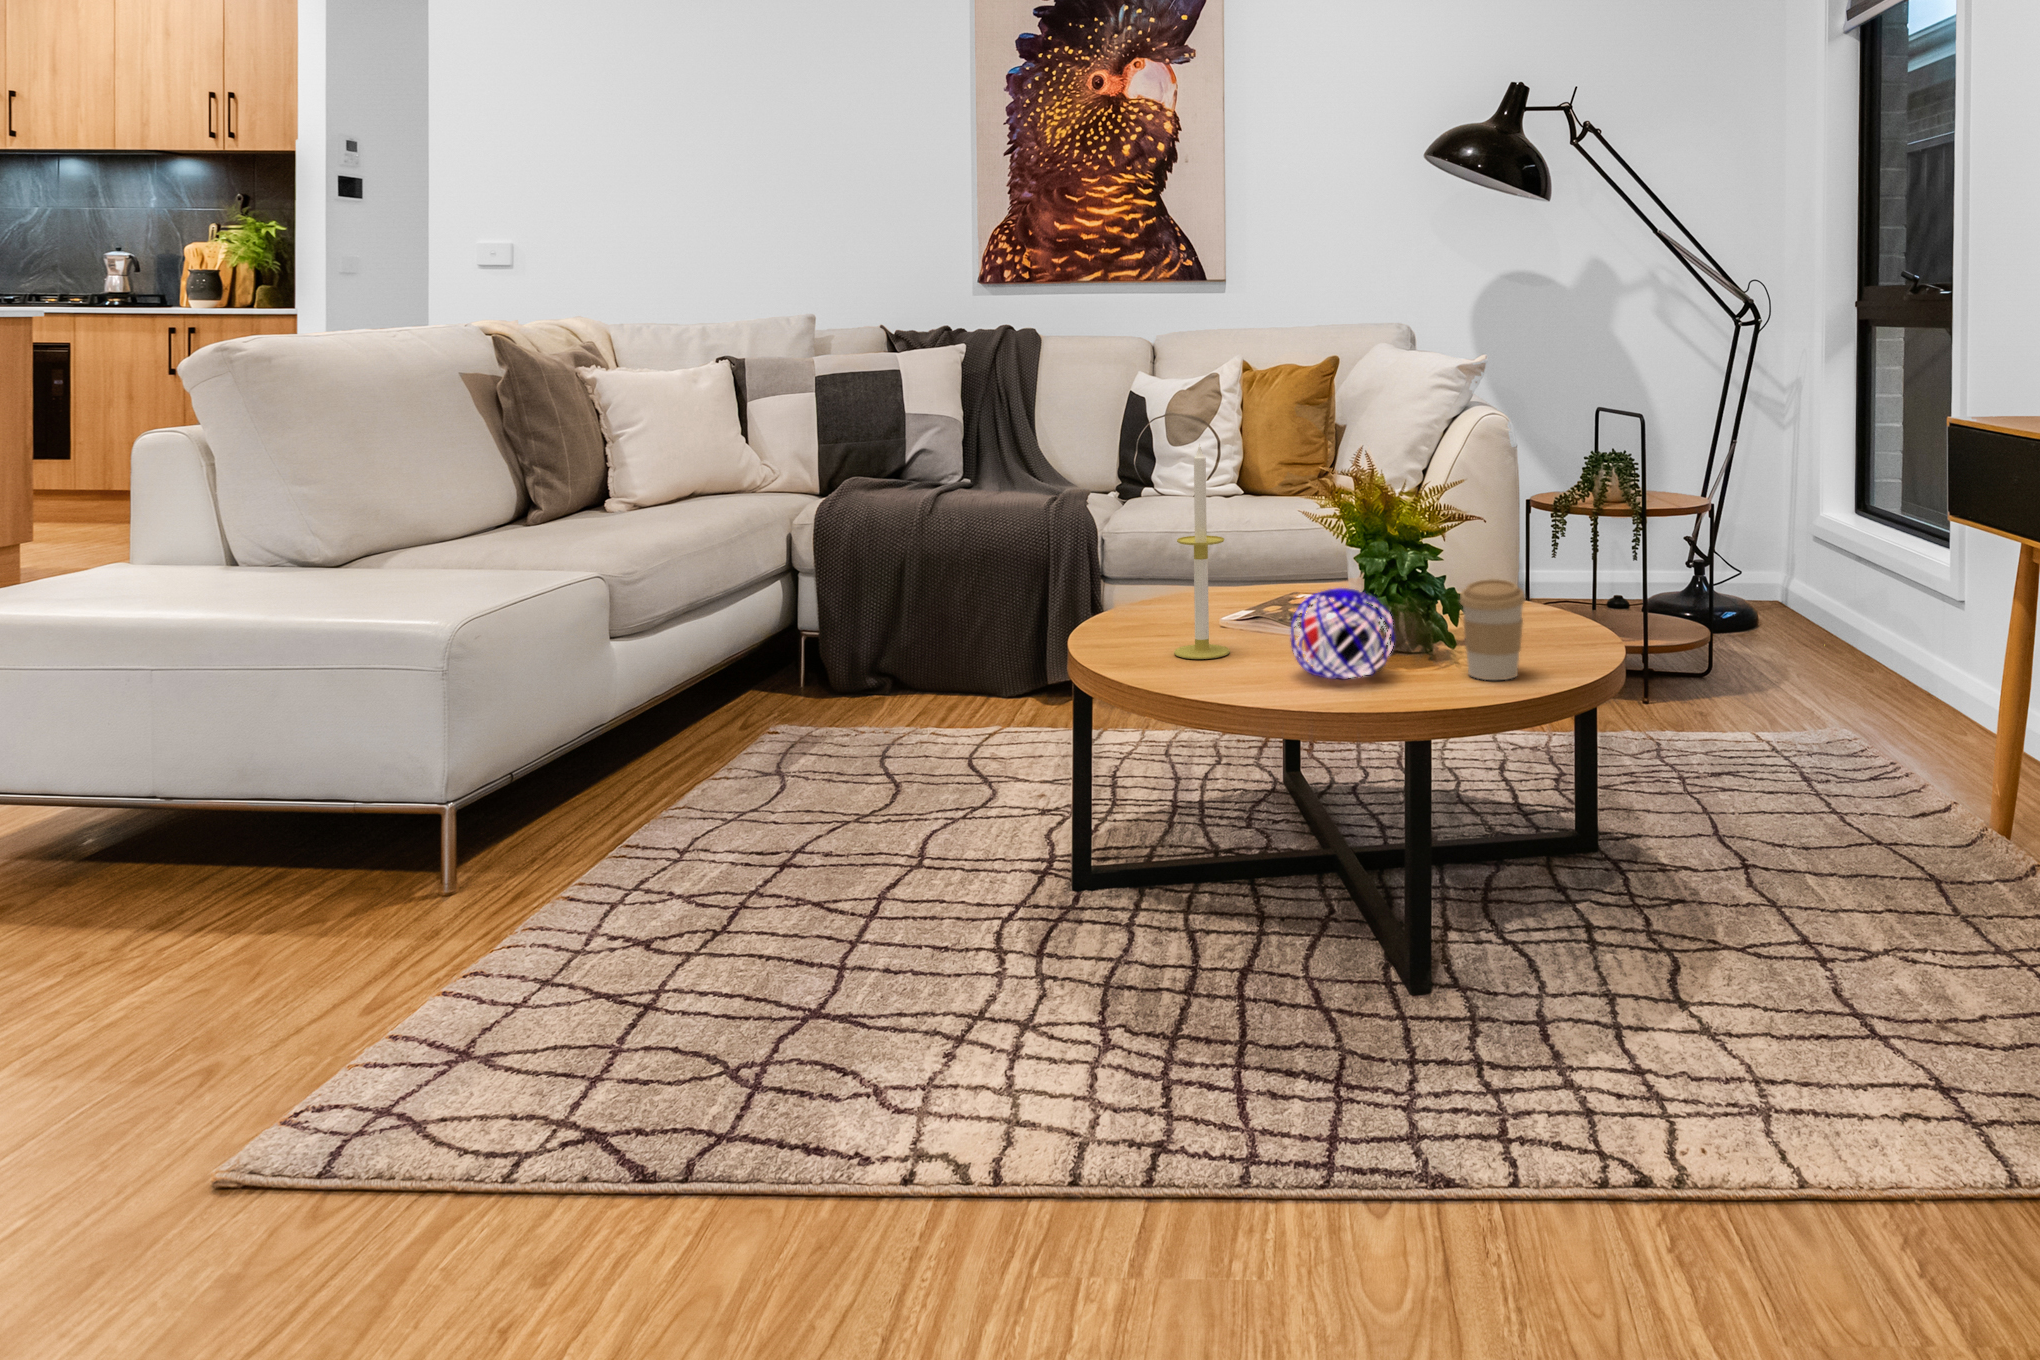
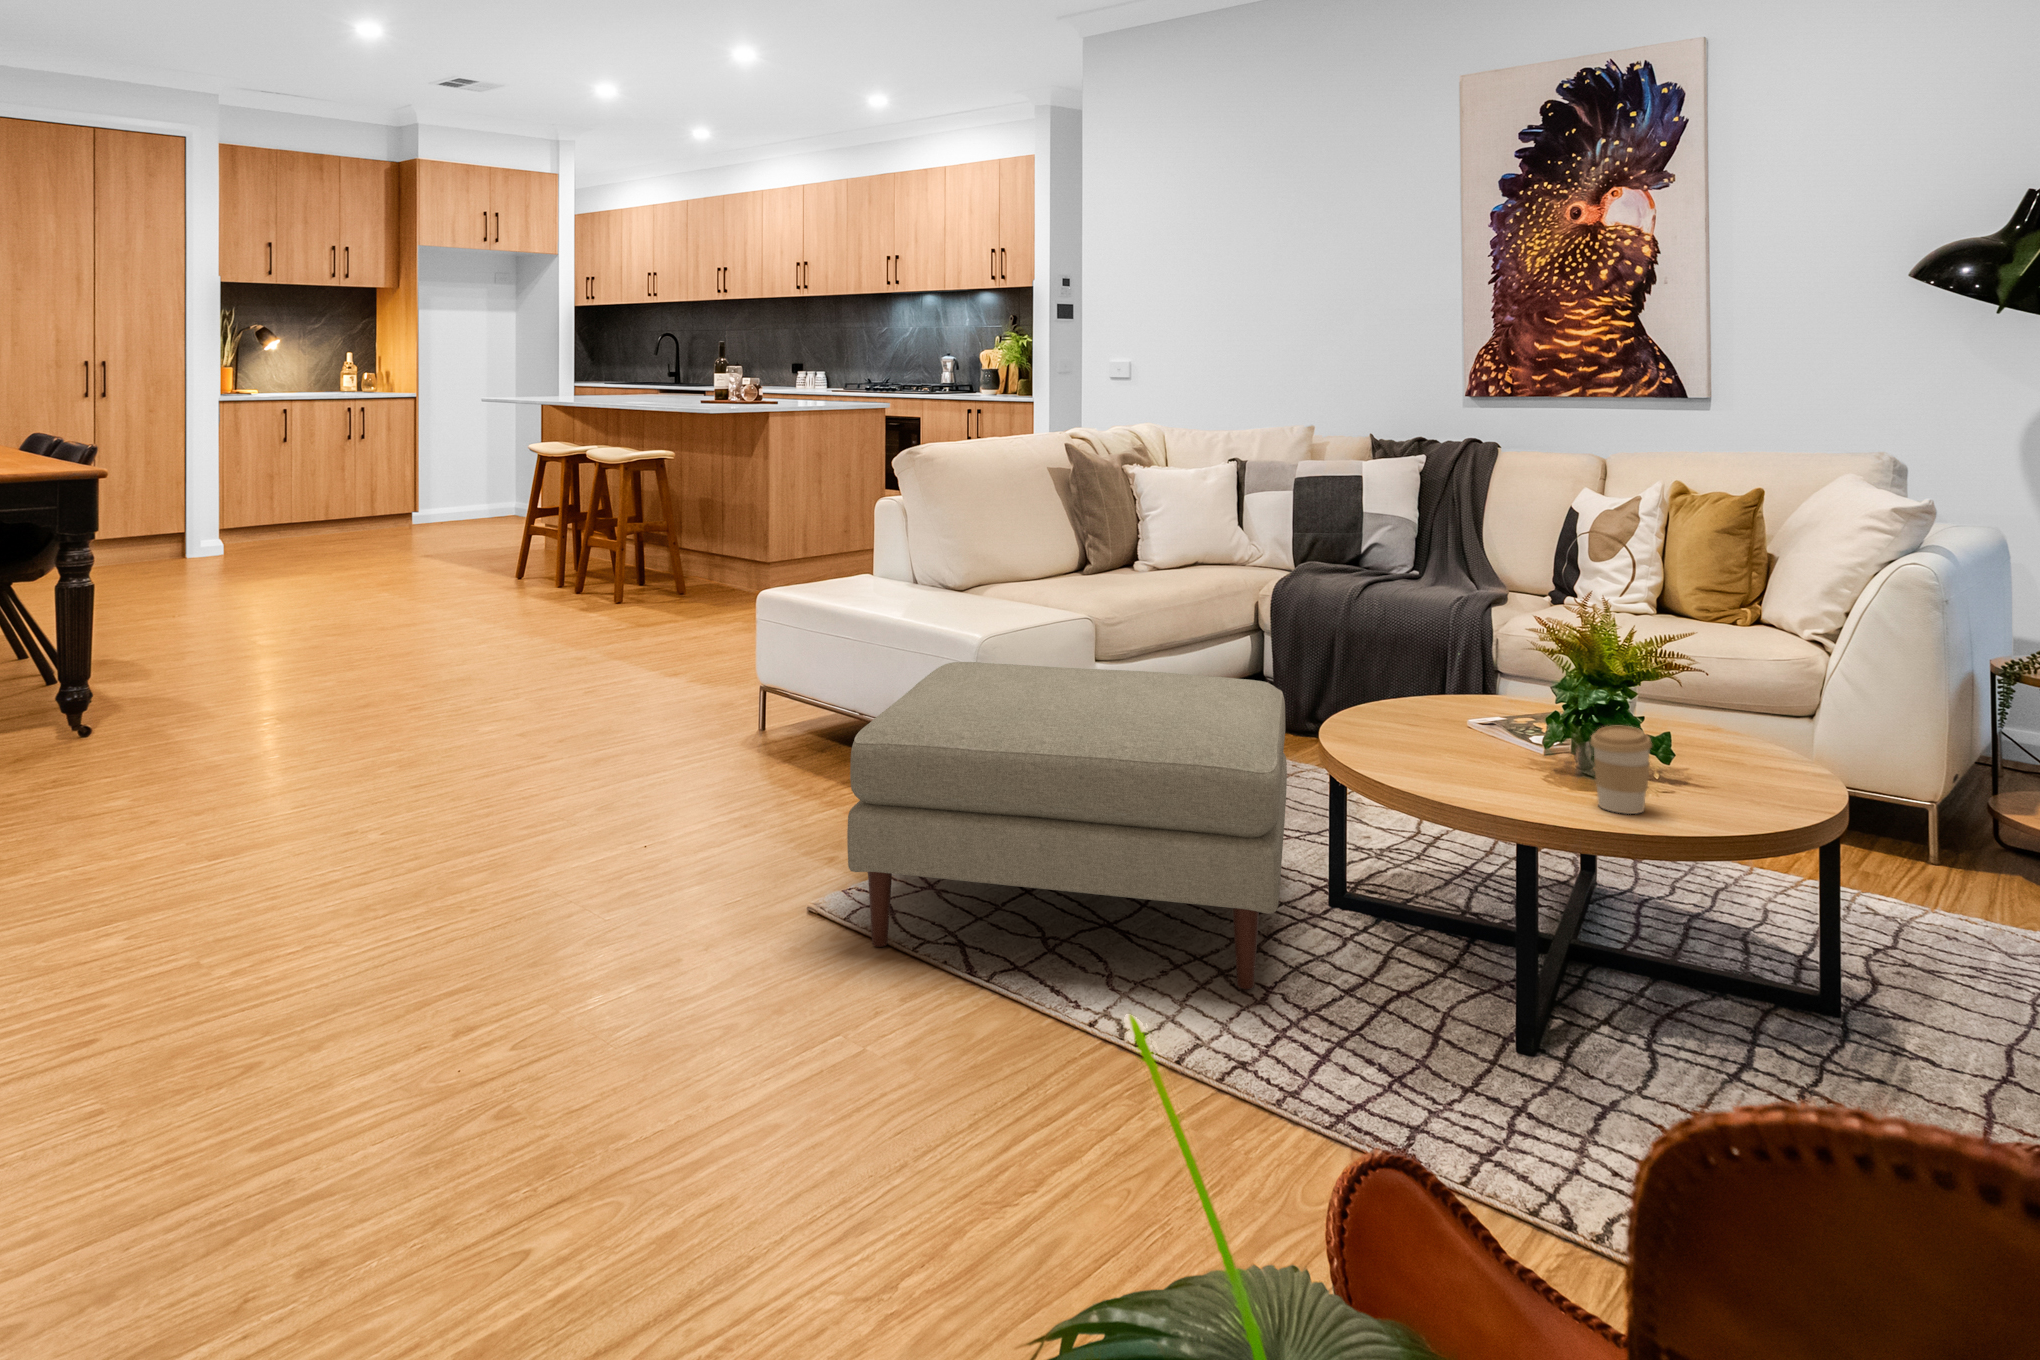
candle: present [1174,444,1230,659] -> none [1390,579,1436,749]
decorative orb: present [1290,588,1394,679] -> none [1447,710,1538,785]
ottoman: none [355,614,1119,1200] -> present [847,662,1287,989]

